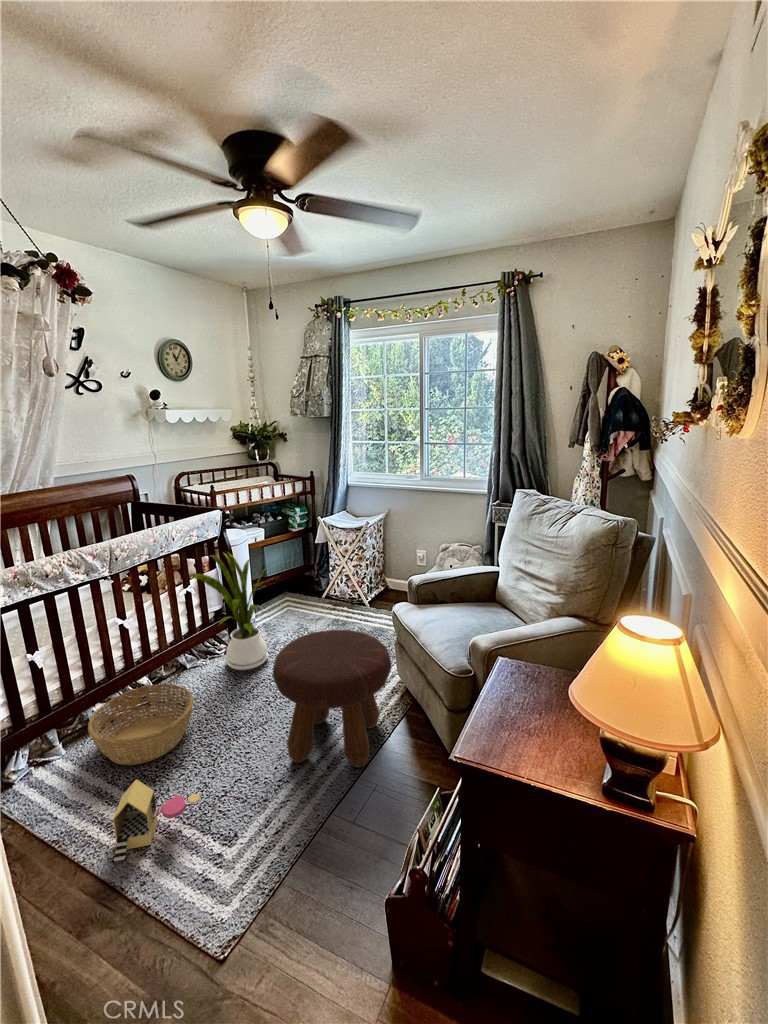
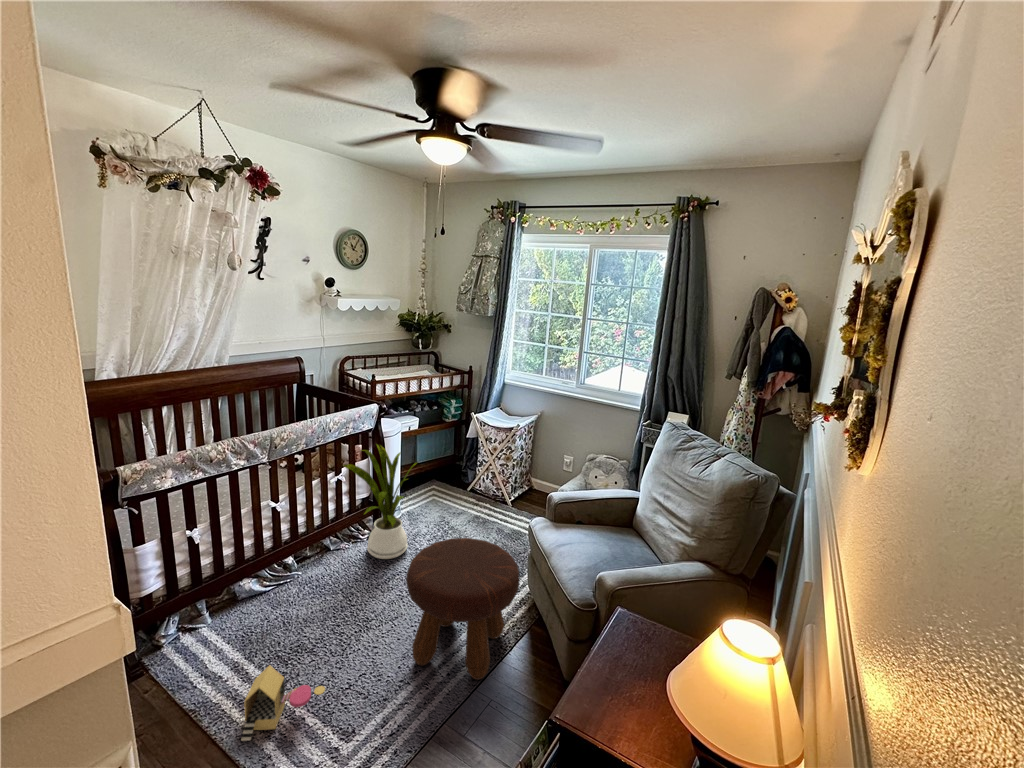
basket: present [88,684,194,765] -> none [233,566,332,644]

